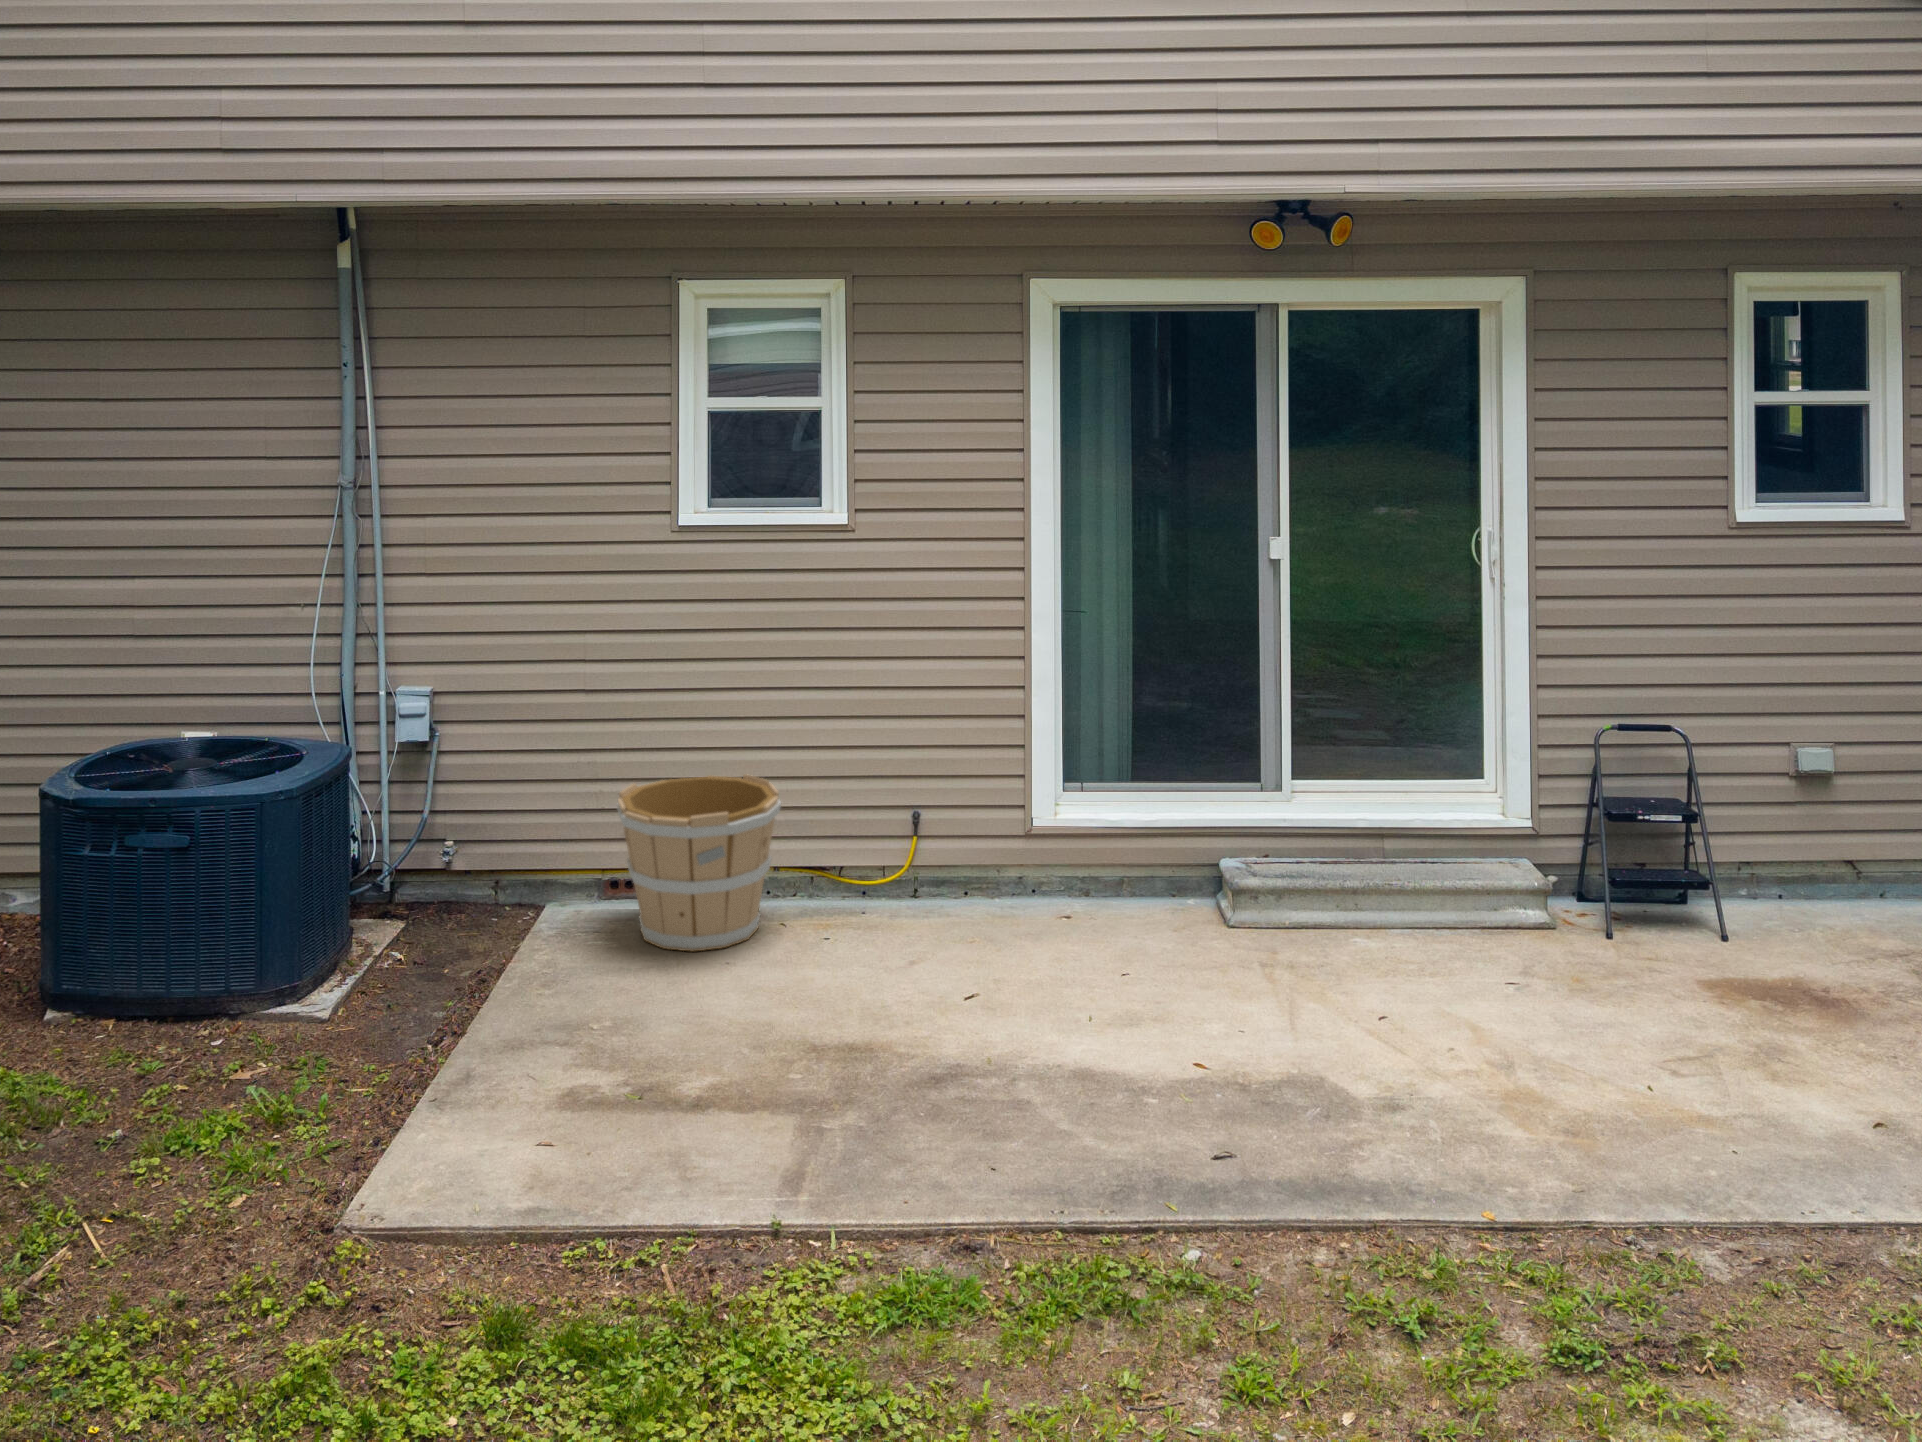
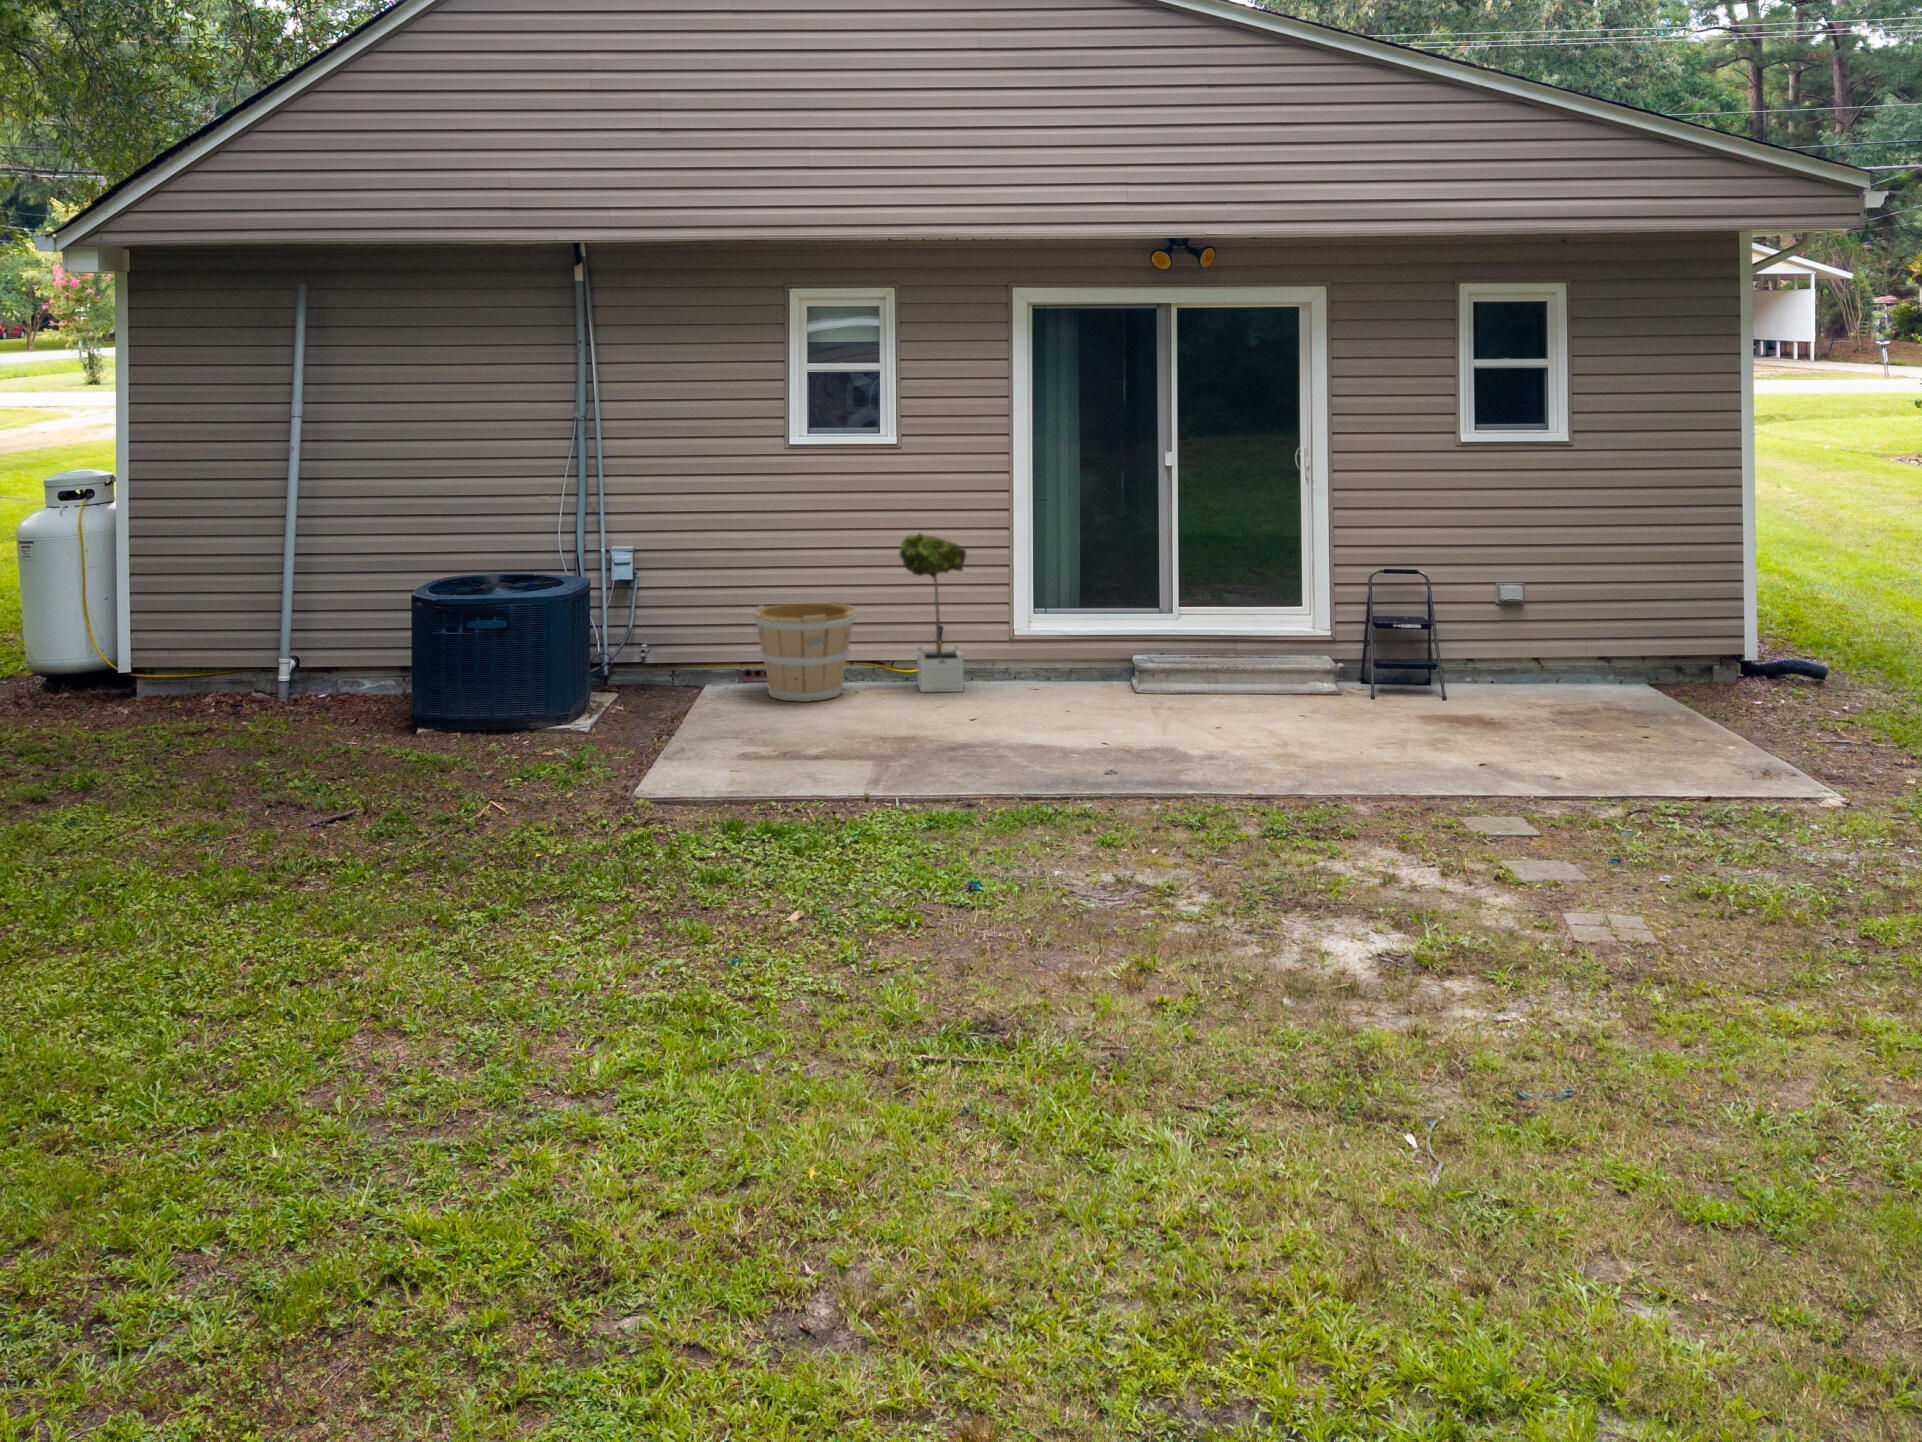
potted tree: none [851,671,958,927] -> present [899,534,966,692]

